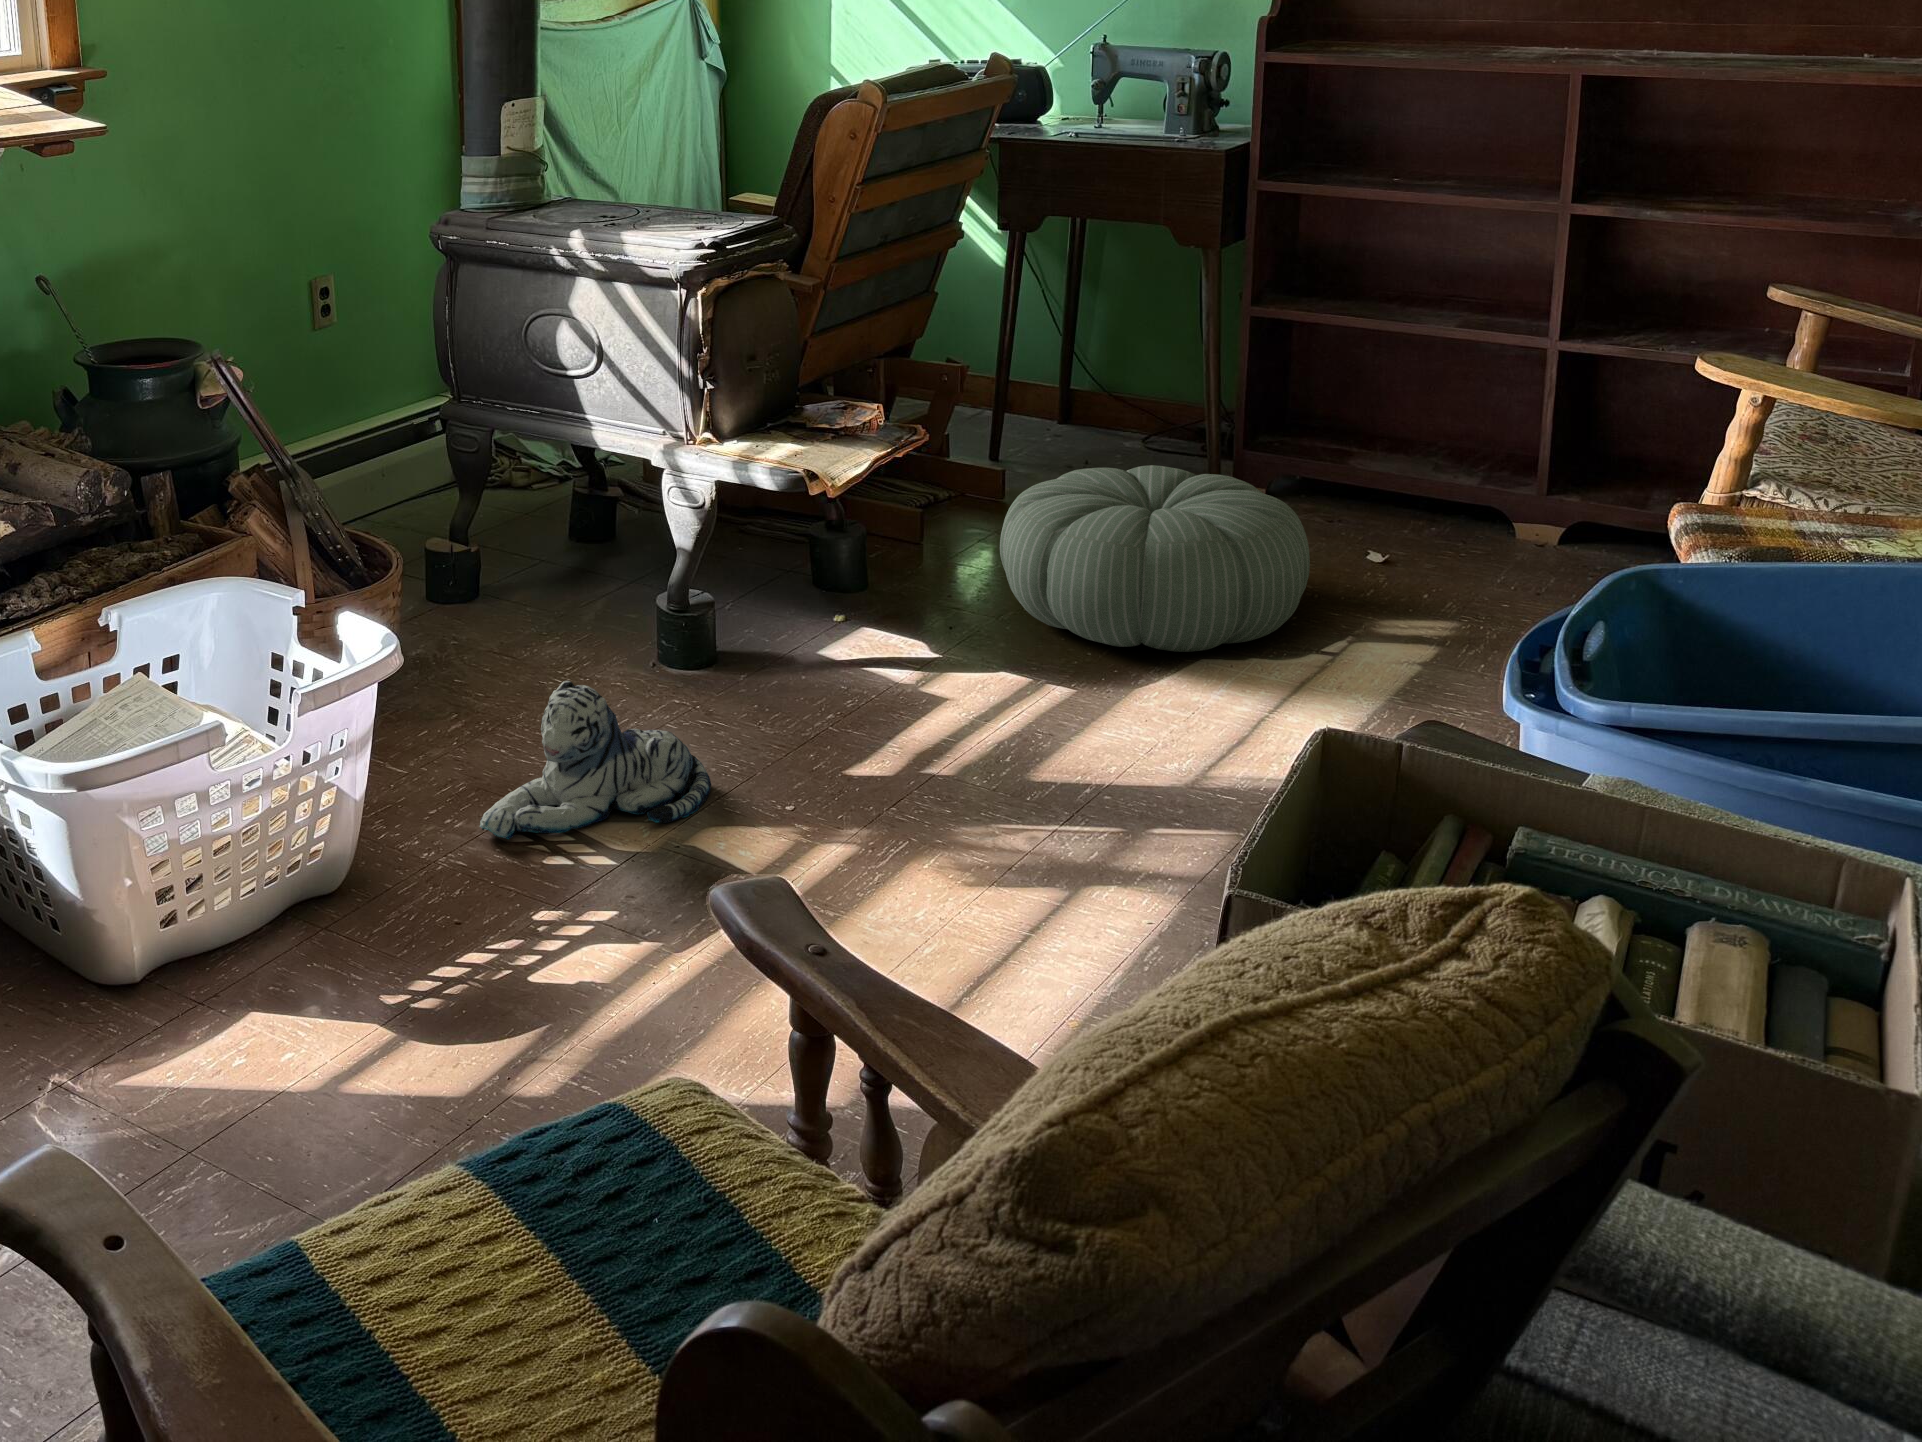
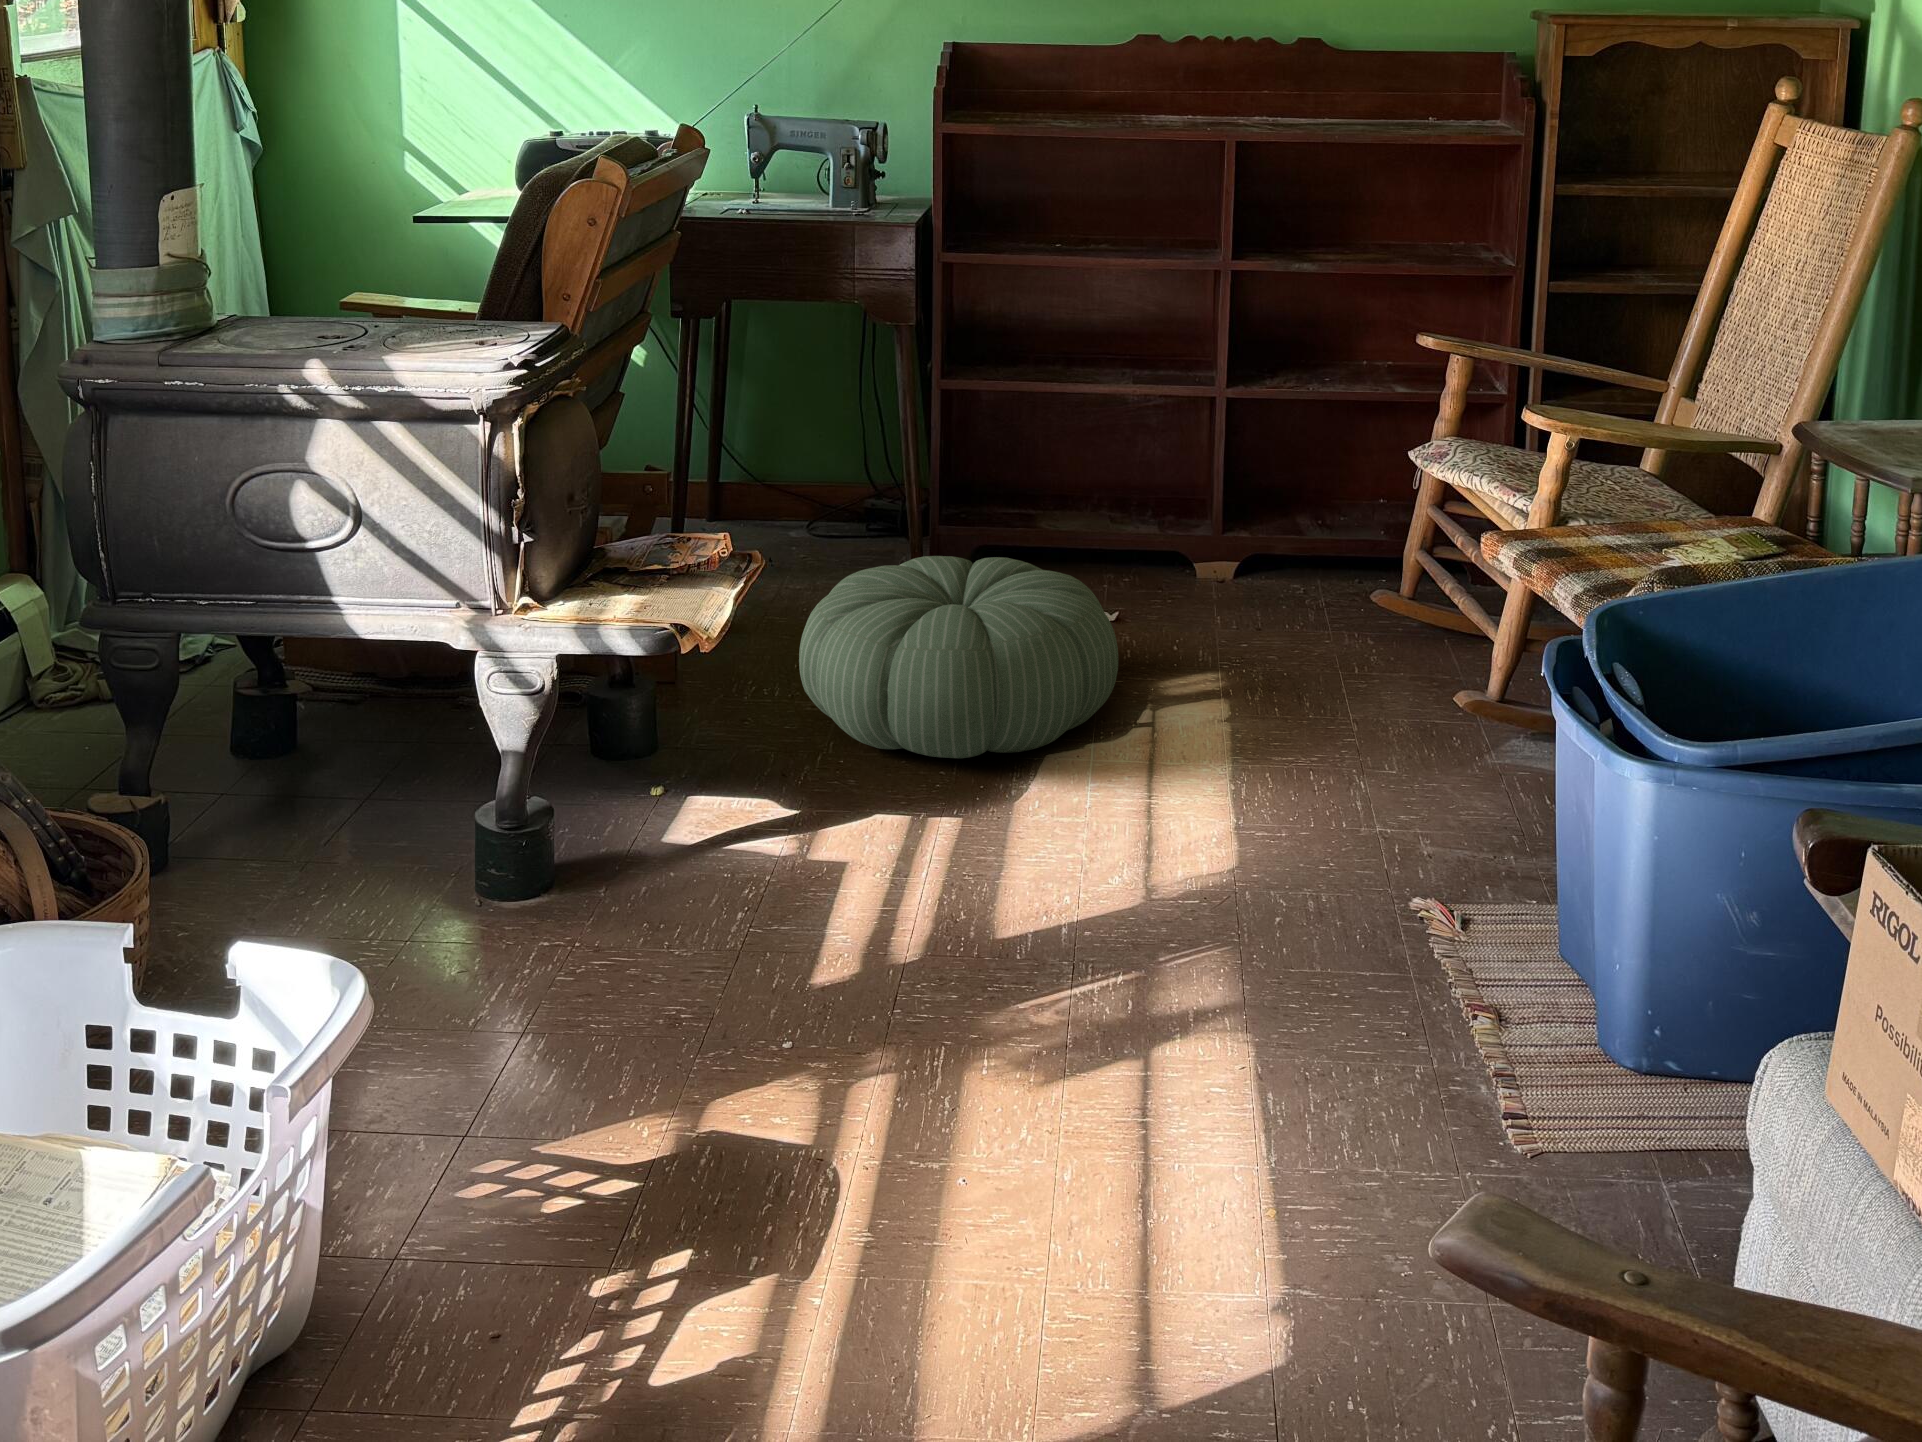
plush toy: present [480,681,711,839] -> none [428,956,680,1193]

